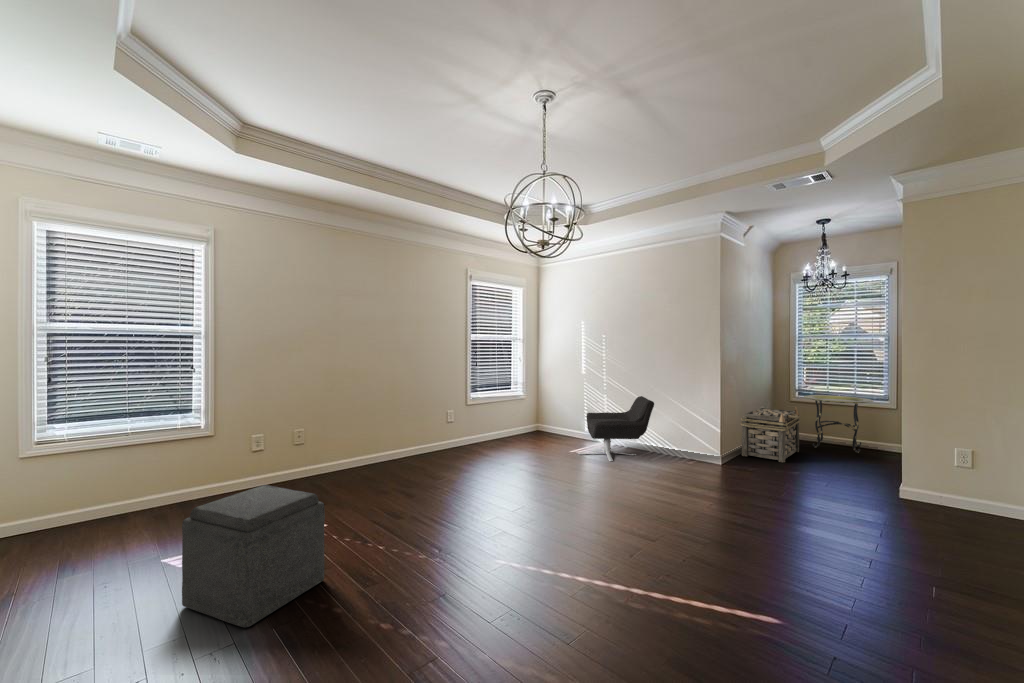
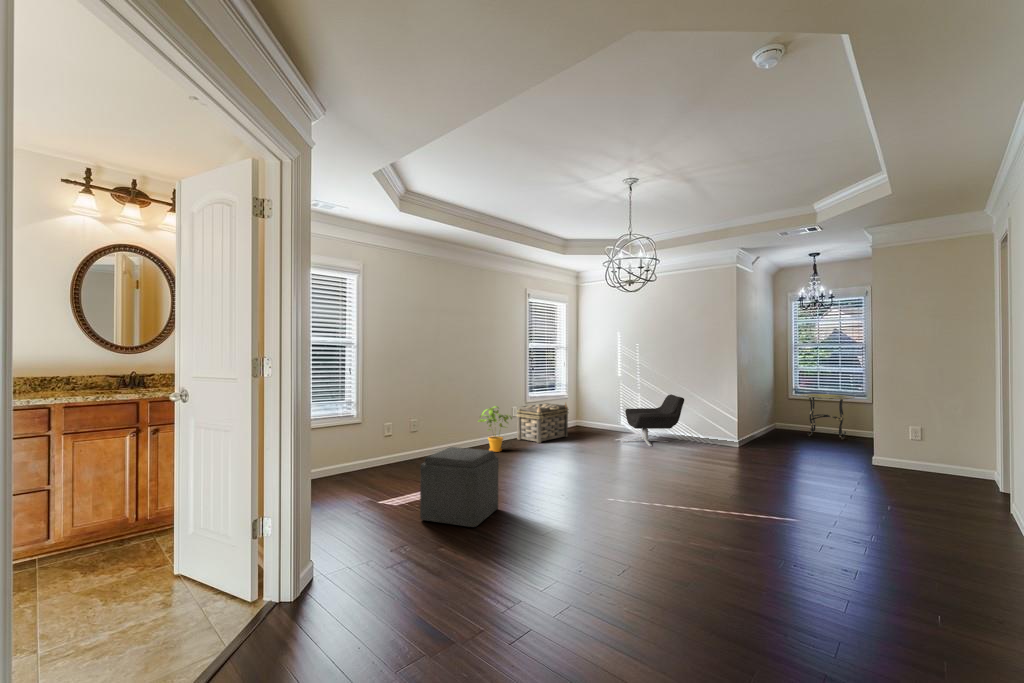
basket: present [741,407,800,462] -> present [517,402,569,443]
house plant: none [394,412,435,468] -> present [478,406,512,452]

